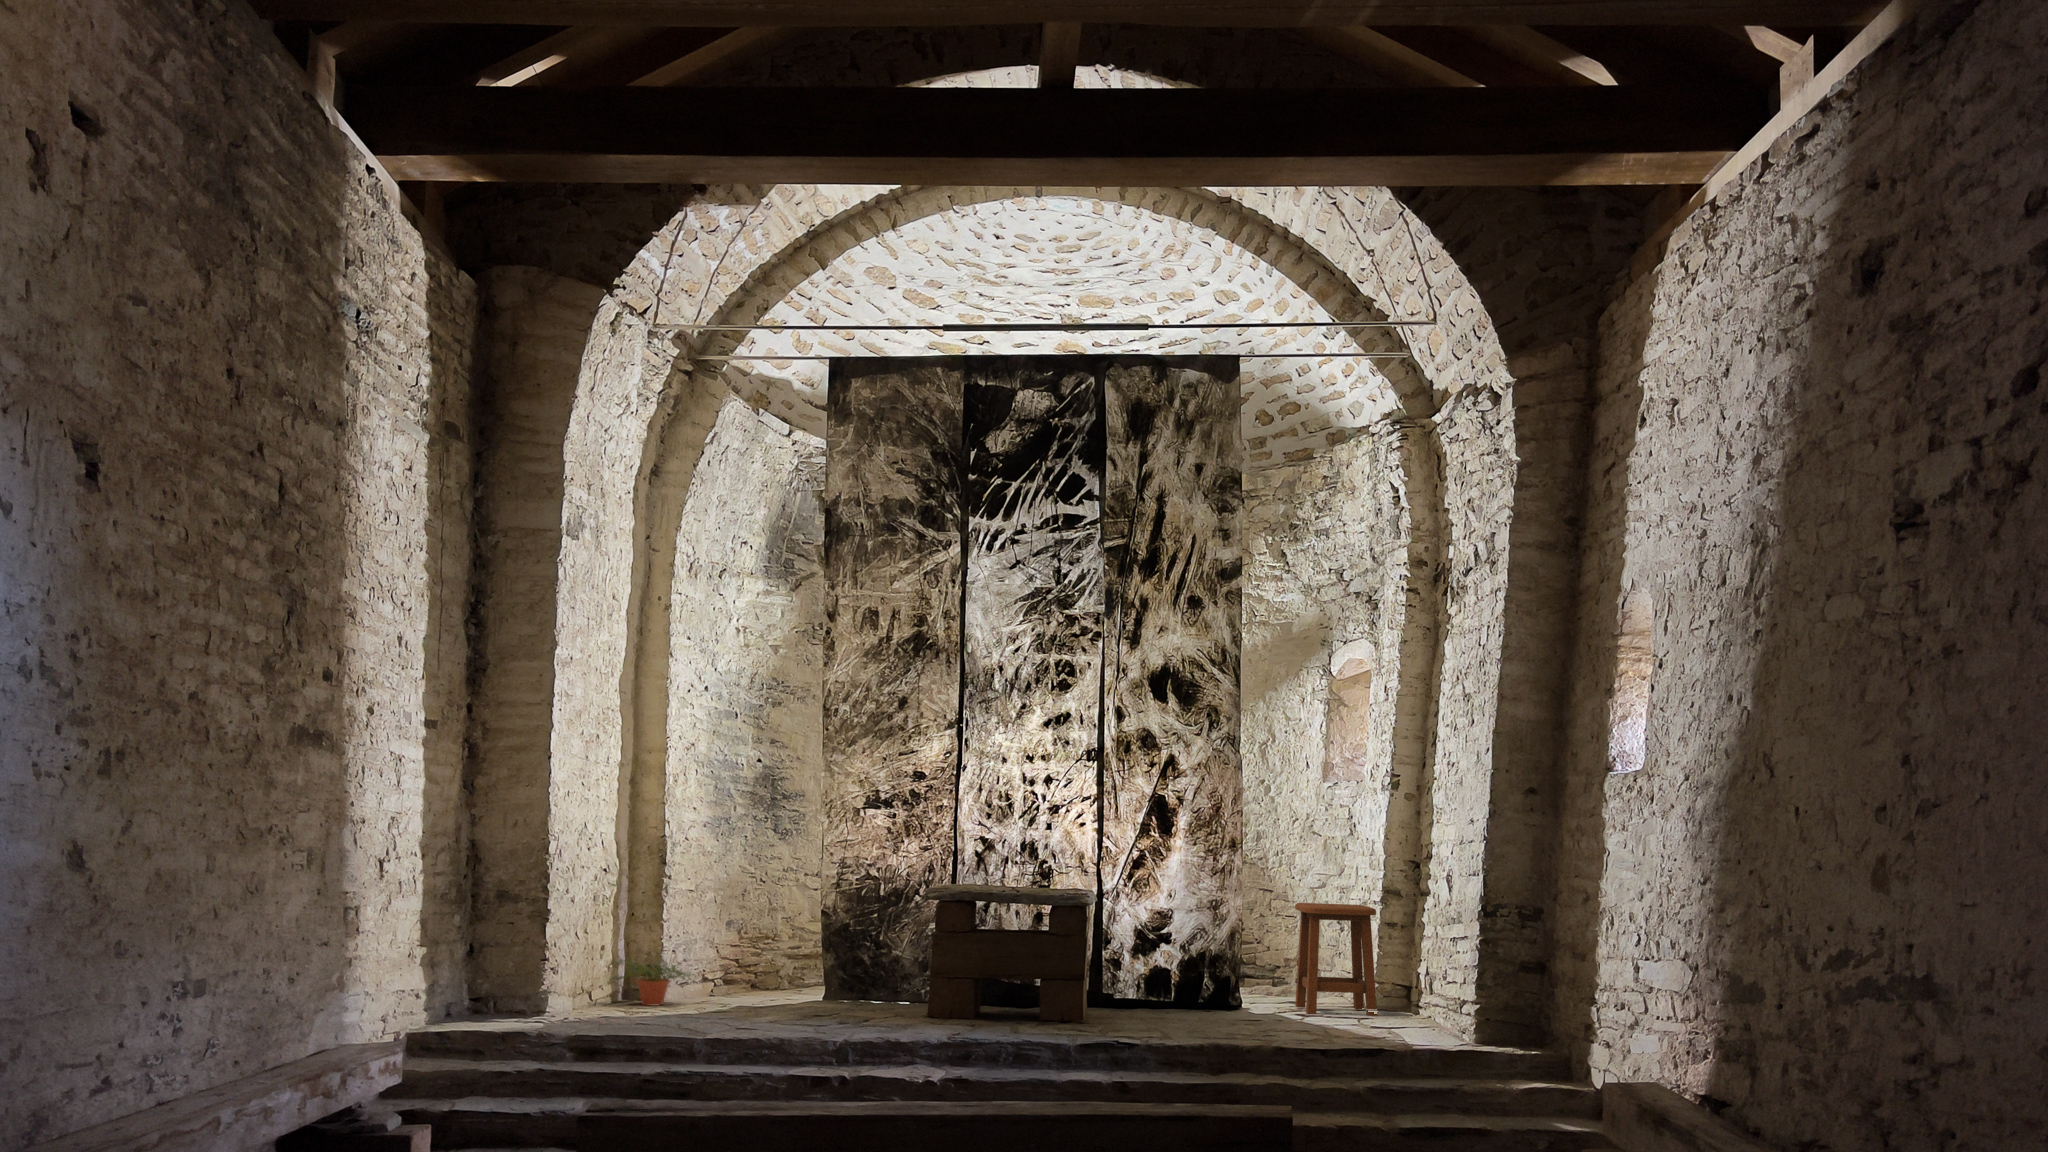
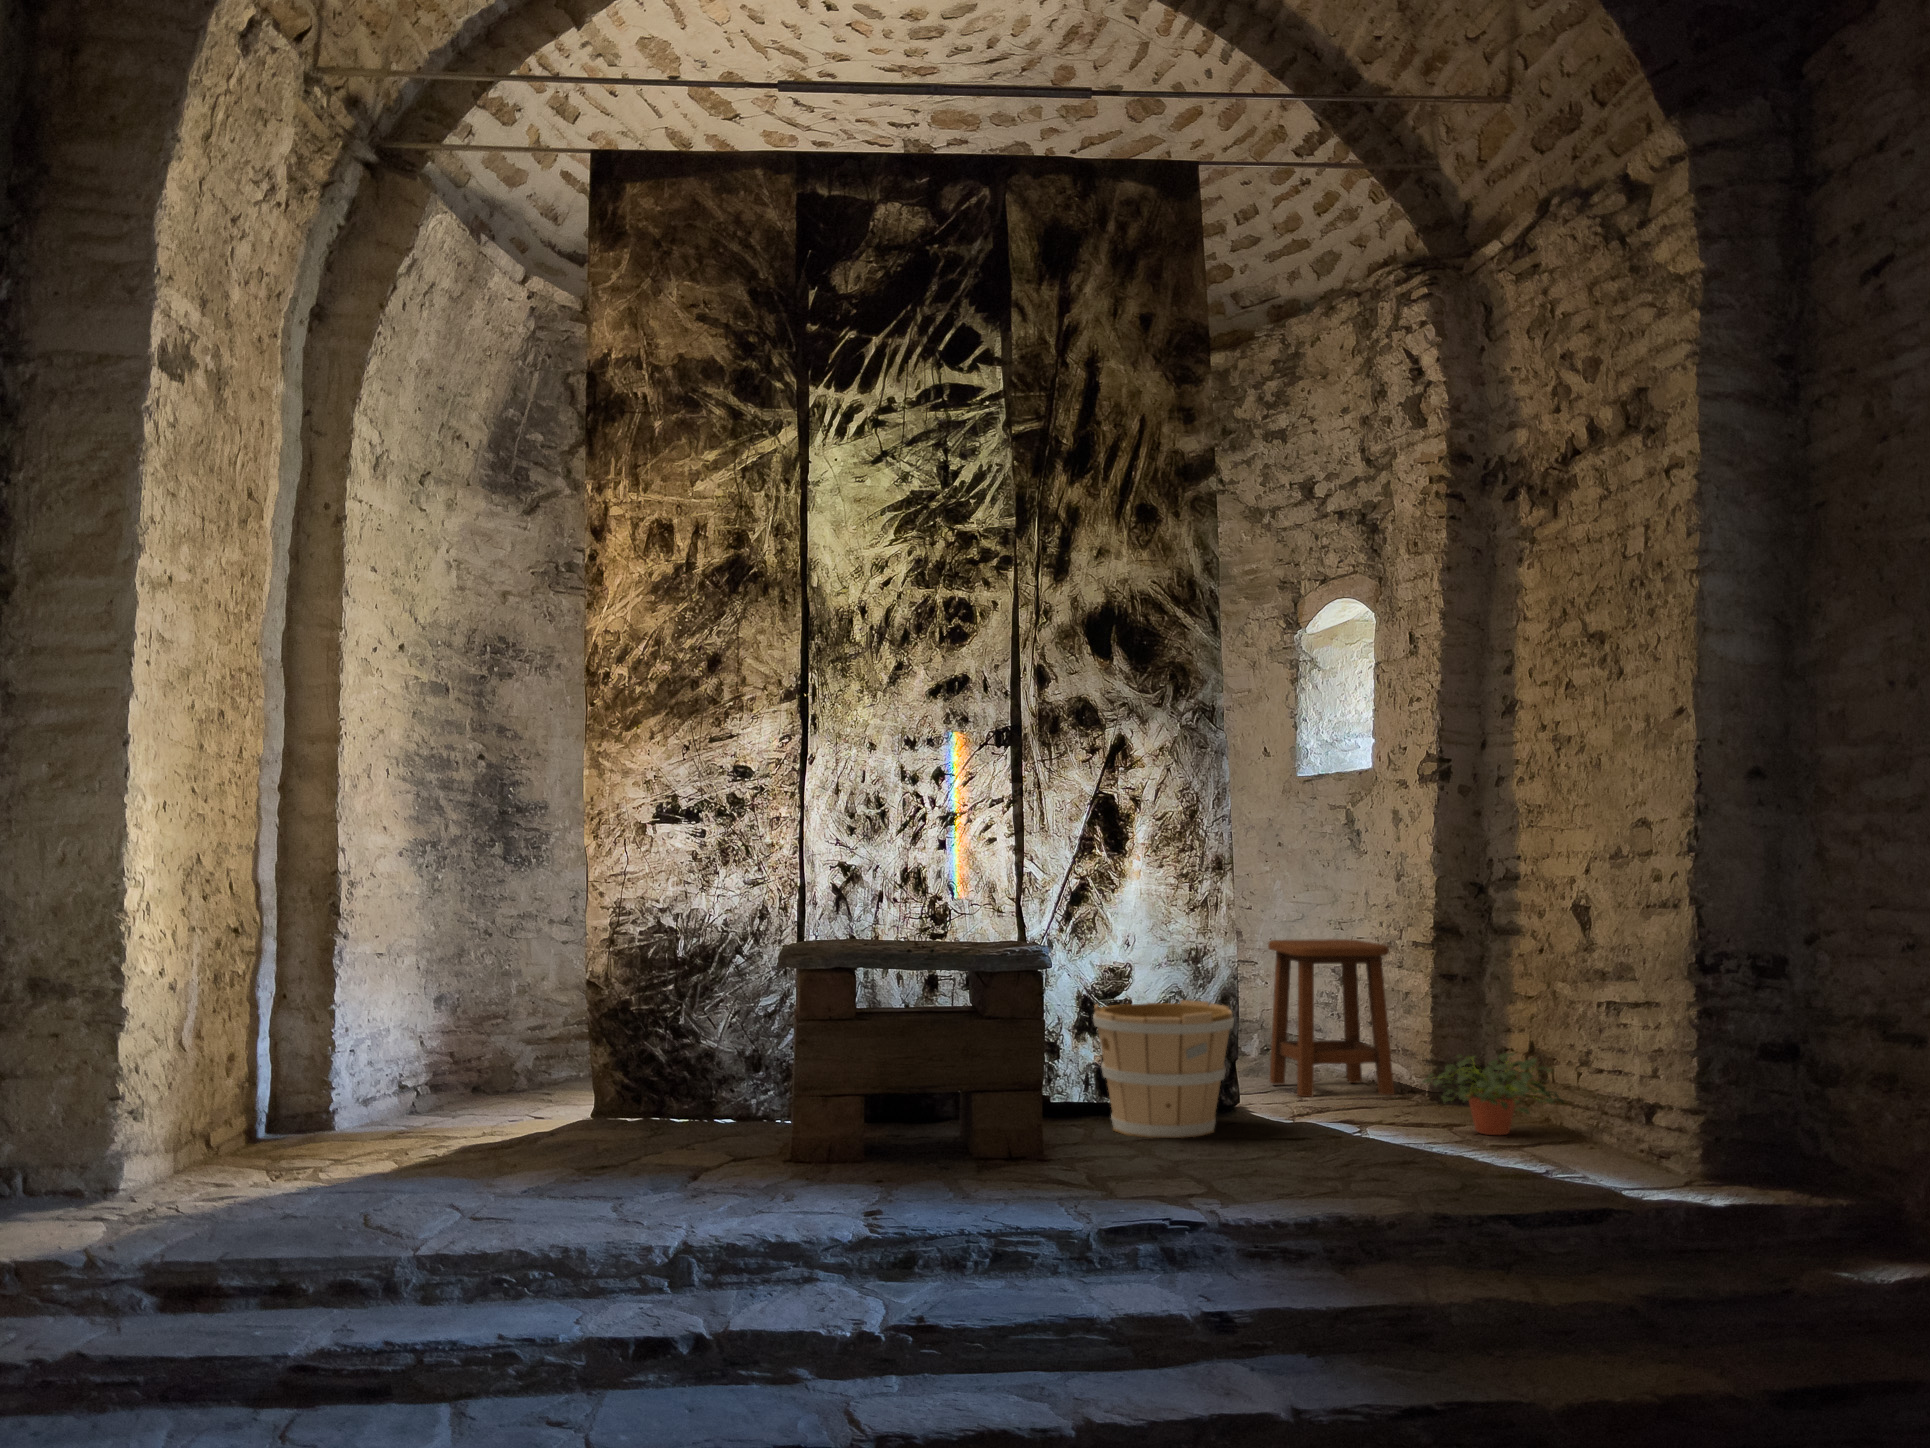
wooden bucket: none [1140,936,1236,1026] -> present [1093,1000,1234,1138]
potted plant: present [613,958,694,1006] -> present [1422,1053,1564,1135]

